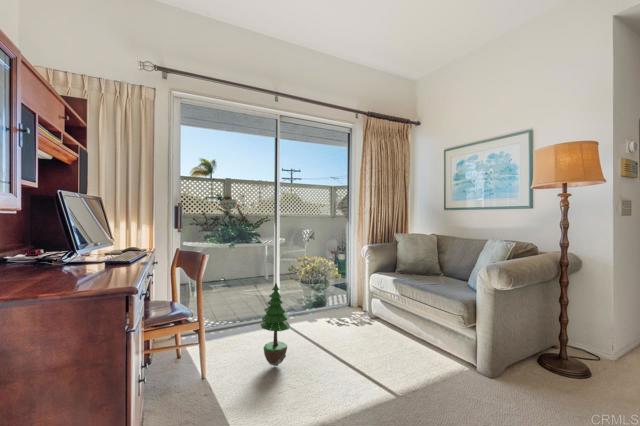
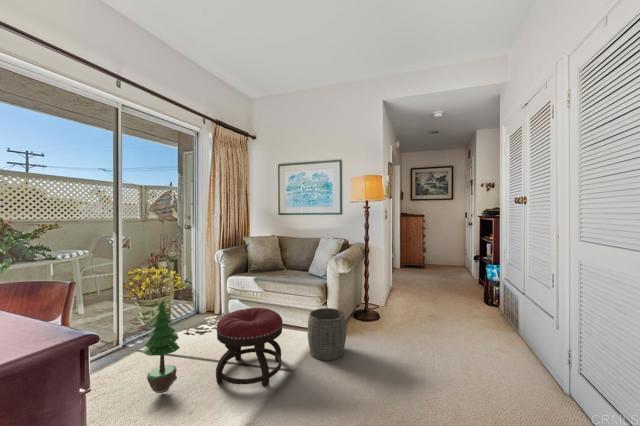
ottoman: none [318,308,394,400] -> present [216,308,283,387]
woven basket: none [431,331,489,407] -> present [308,308,346,361]

